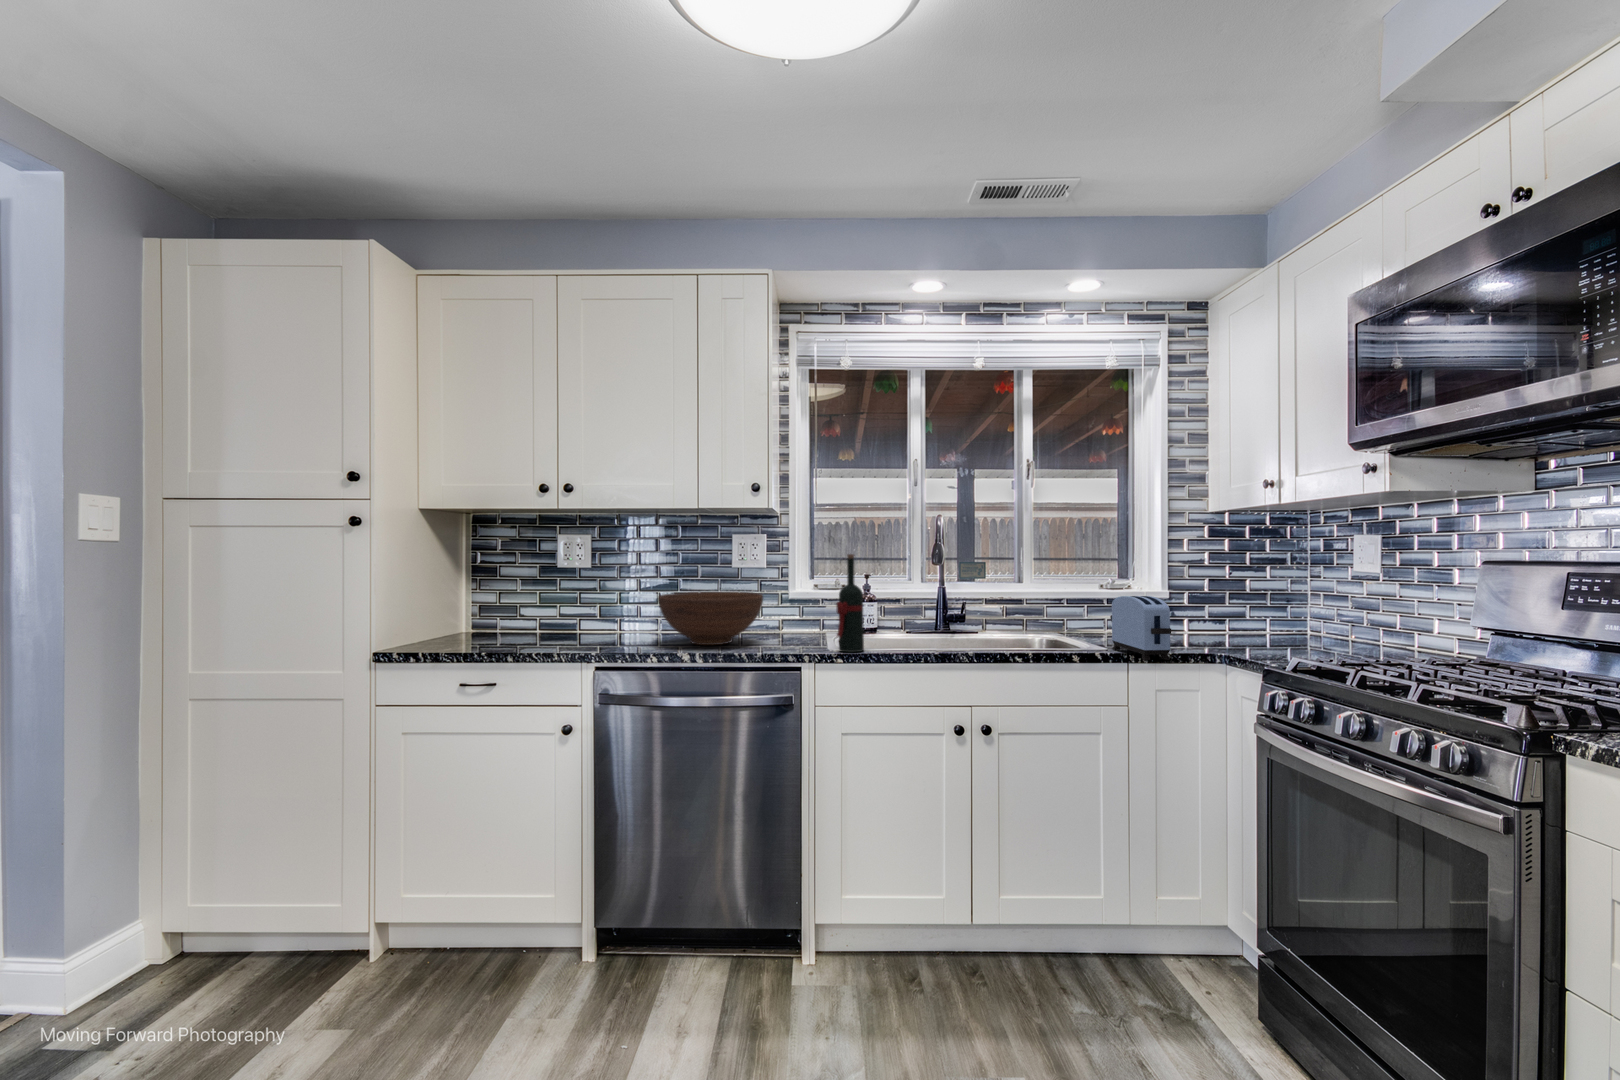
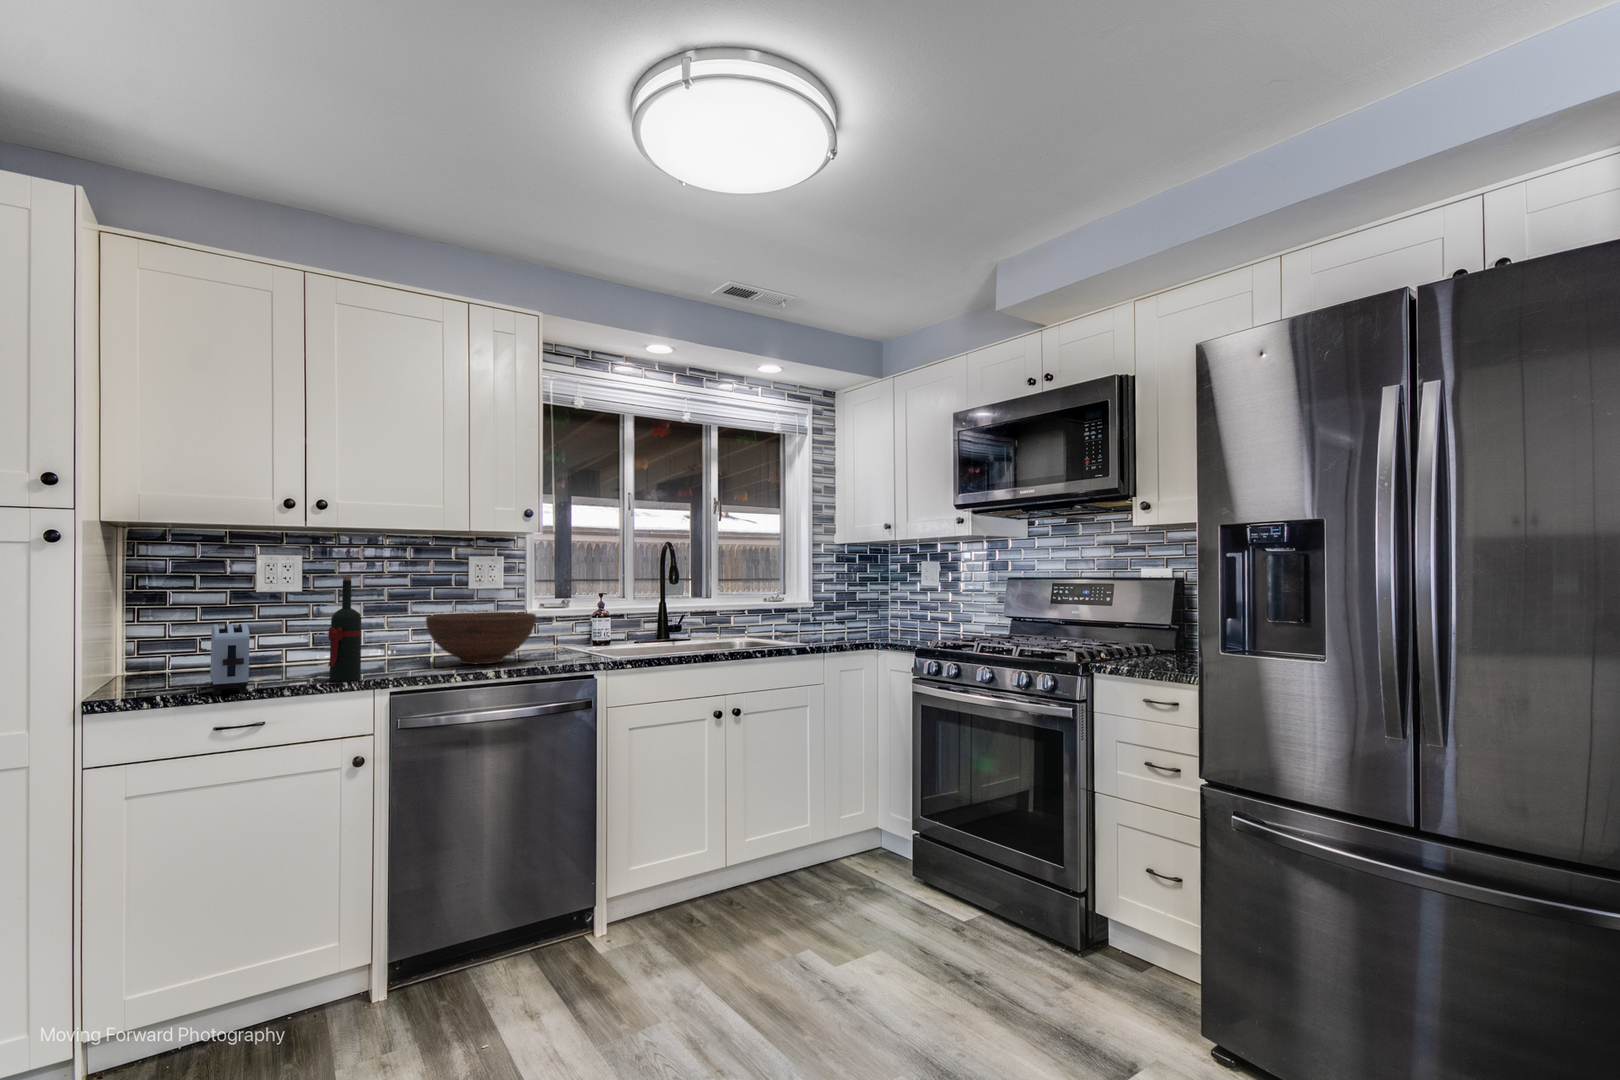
wine bottle: present [836,554,864,652] -> present [328,576,361,681]
toaster: present [1110,596,1171,660] -> present [210,624,250,695]

